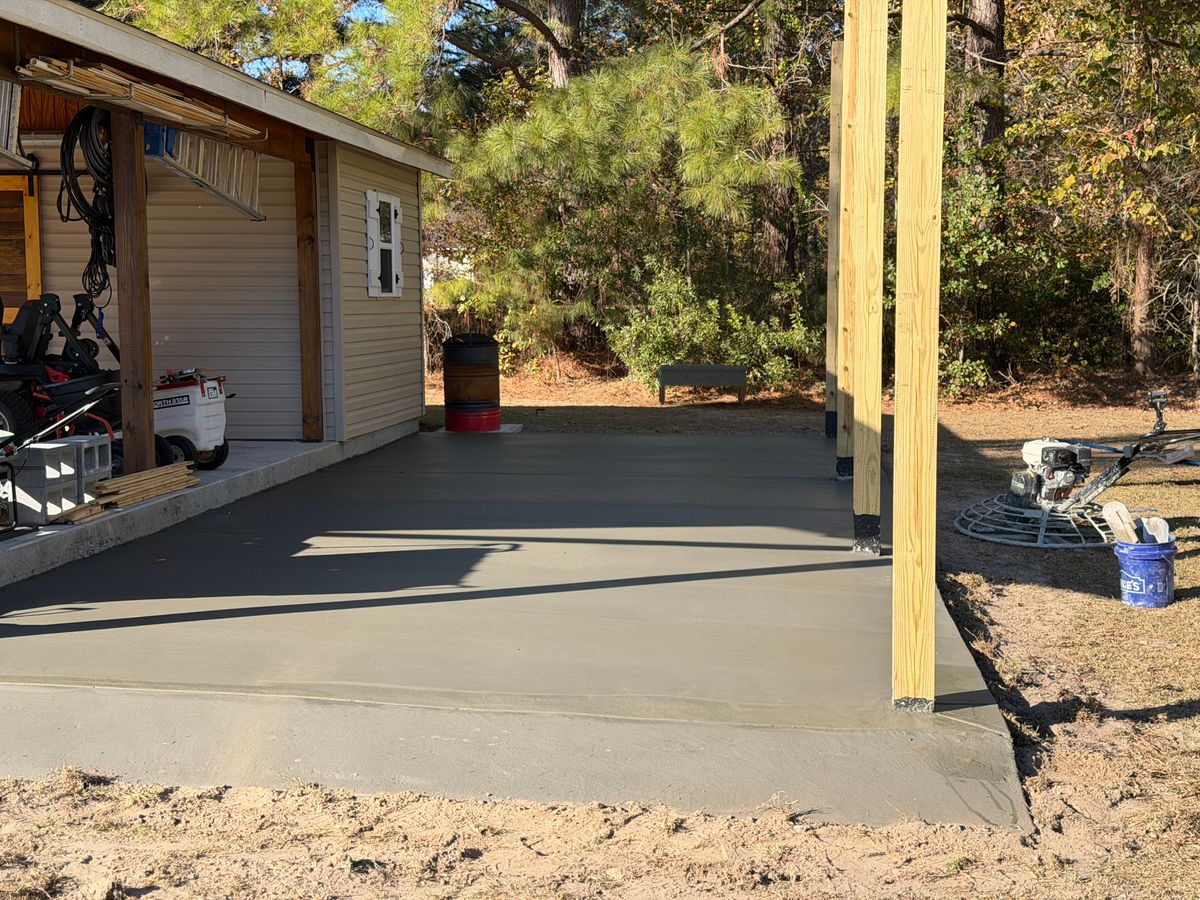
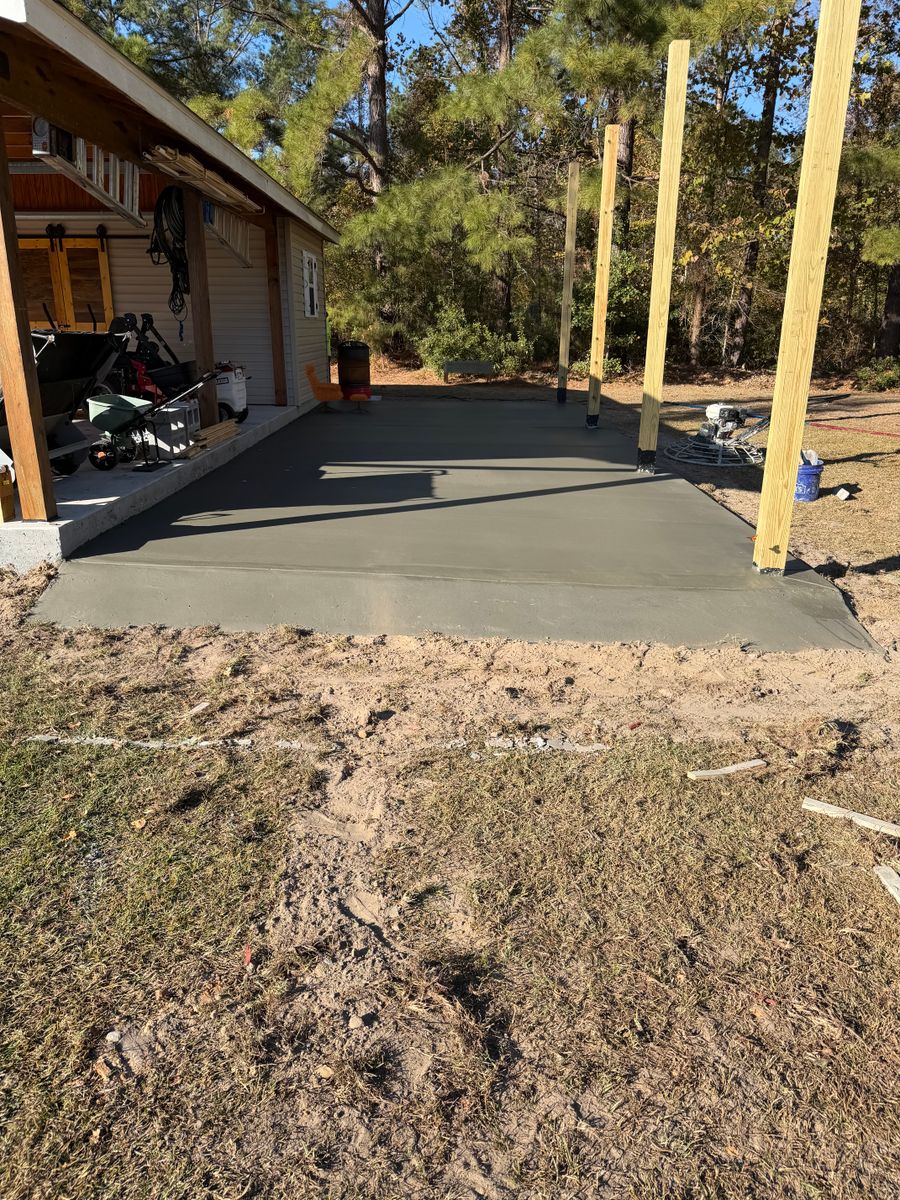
lounge chair: none [362,371,474,456] -> present [305,364,369,413]

